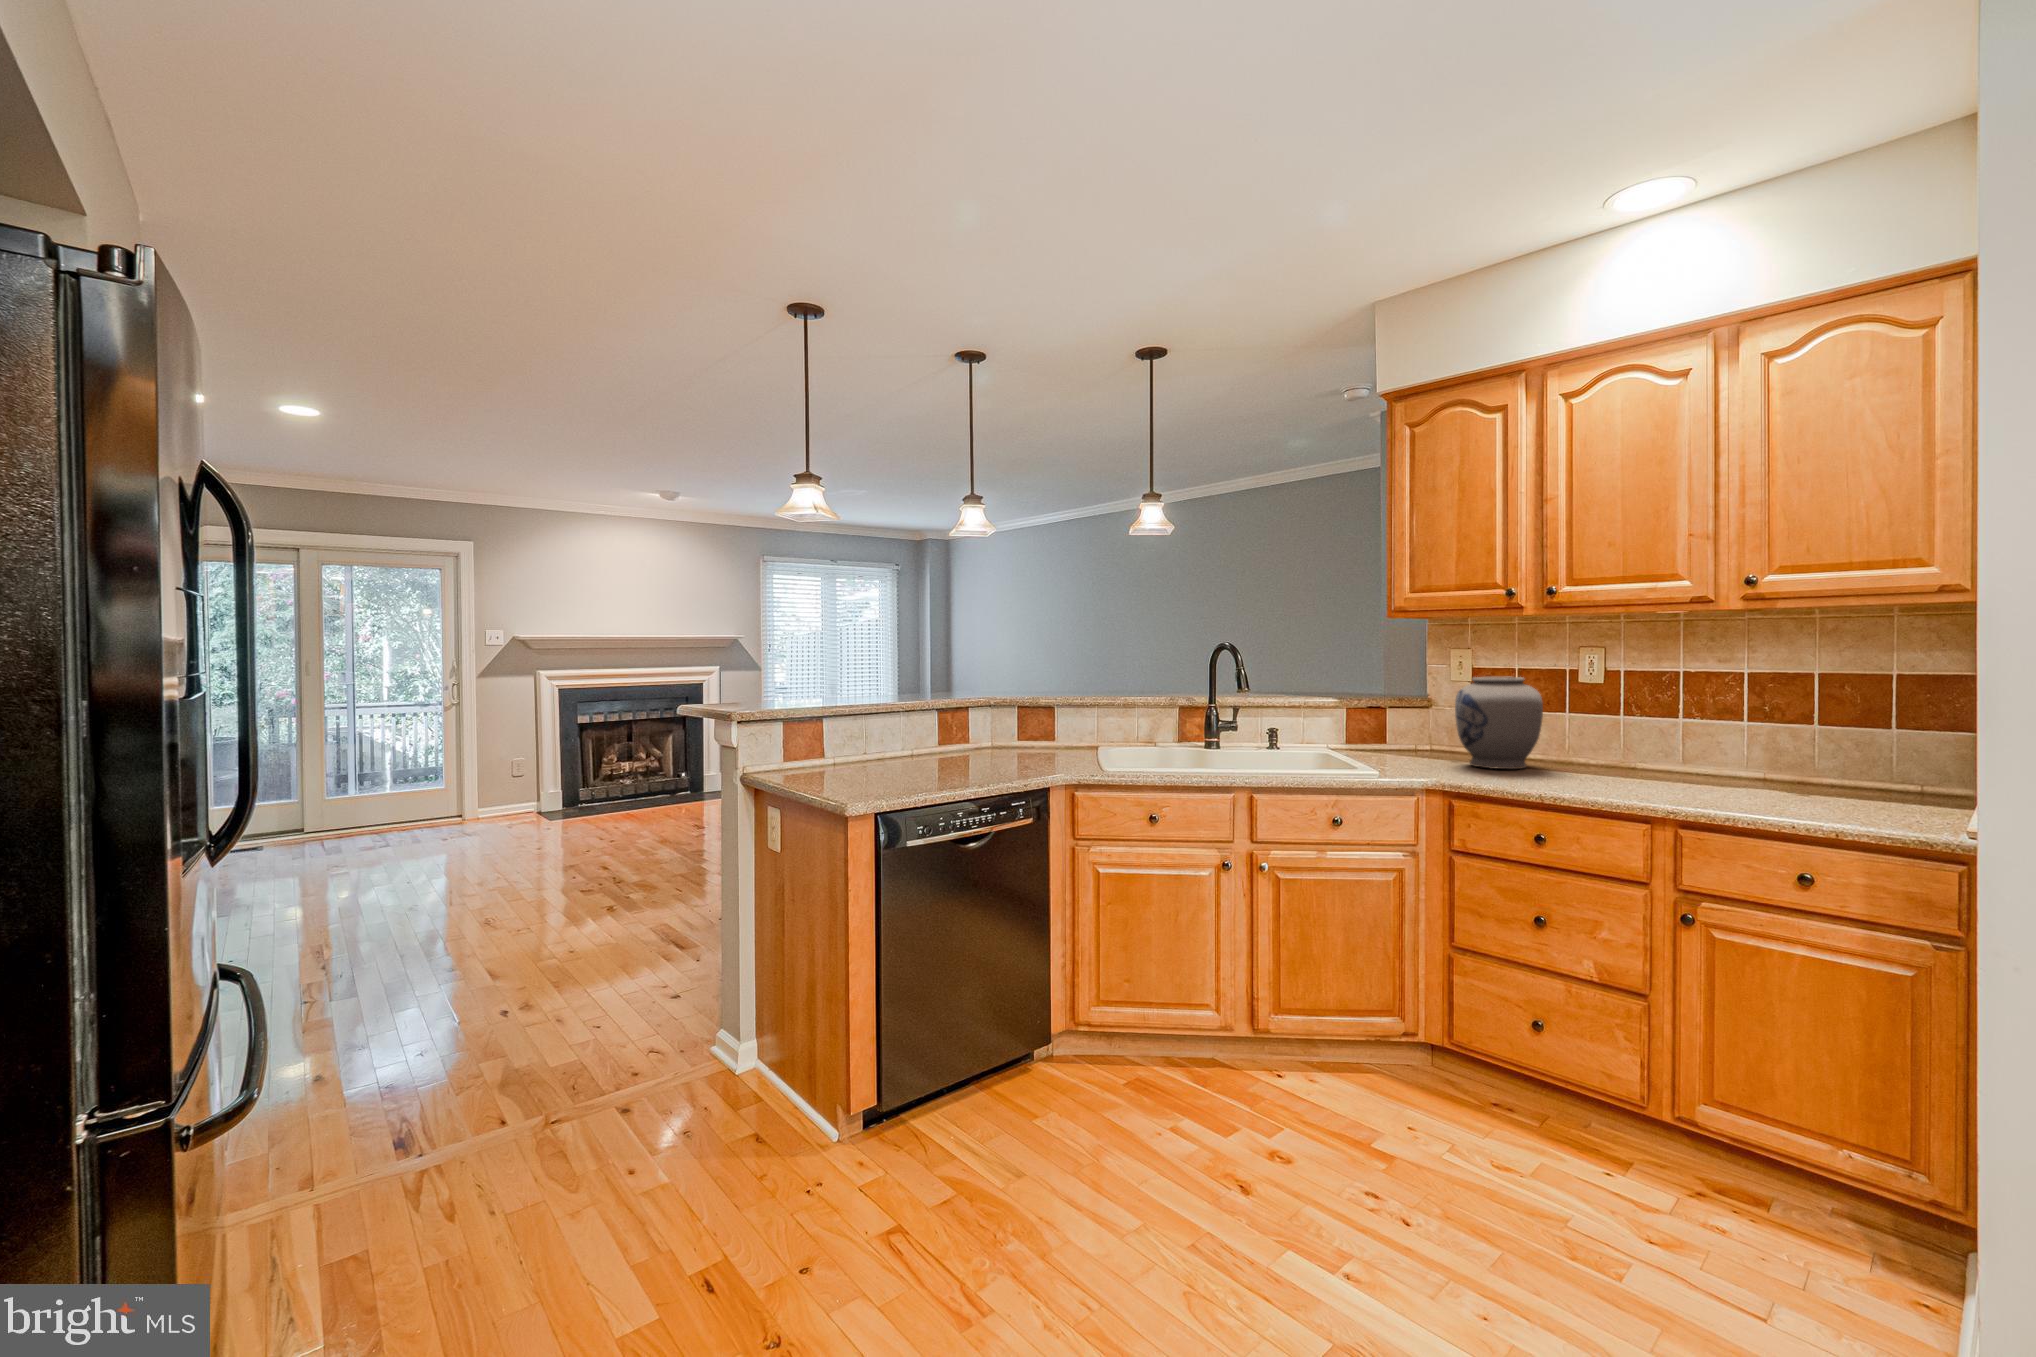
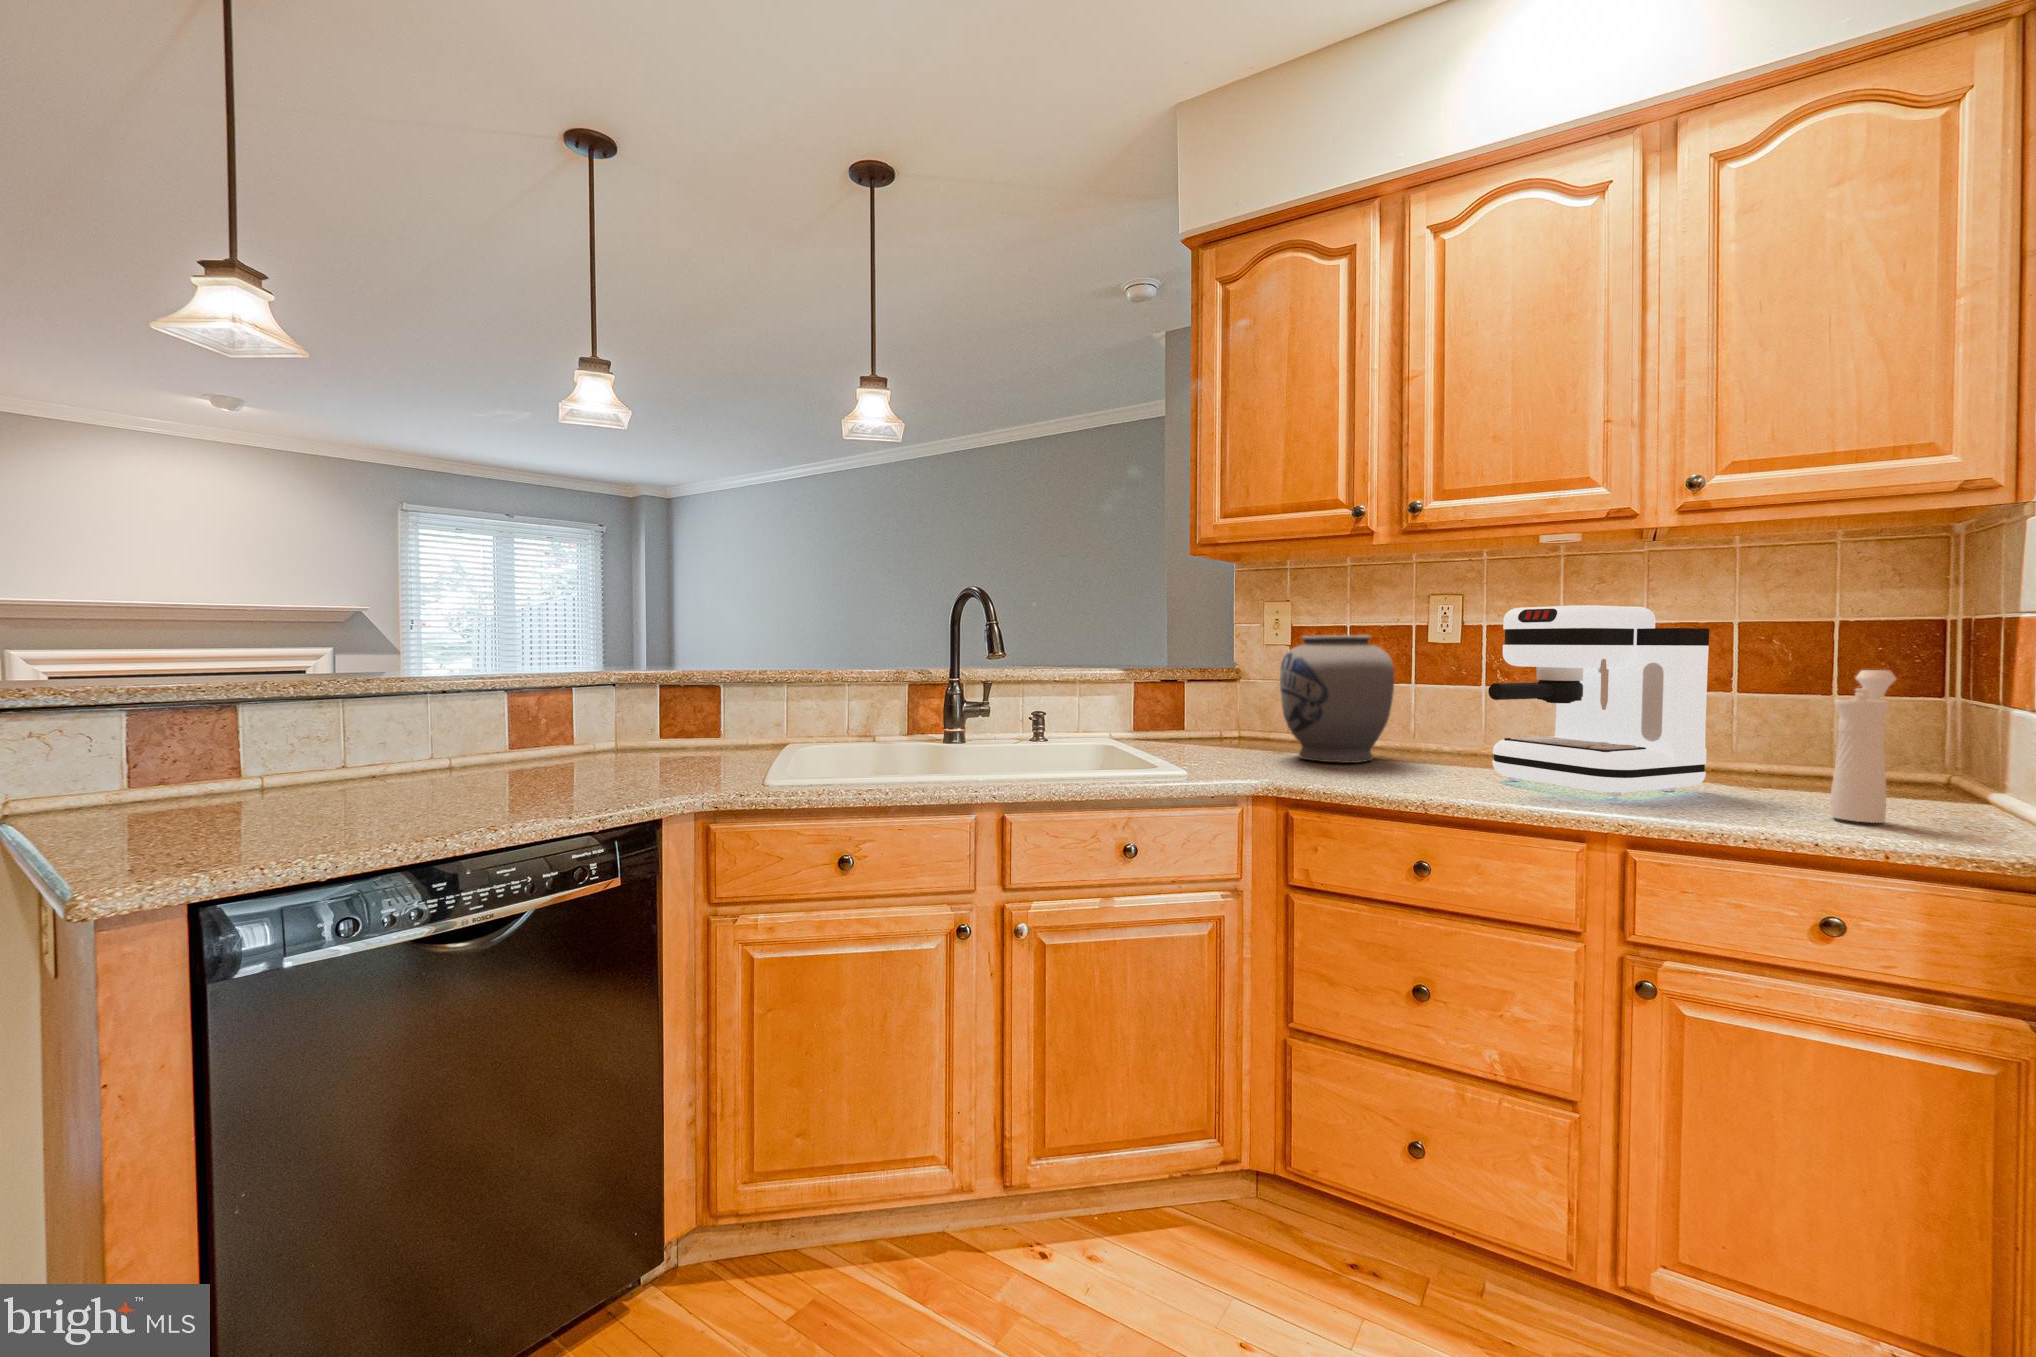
coffee maker: none [1594,663,1764,796] -> present [1488,605,1709,797]
pepper mill: none [1826,714,1887,816] -> present [1830,670,1896,823]

